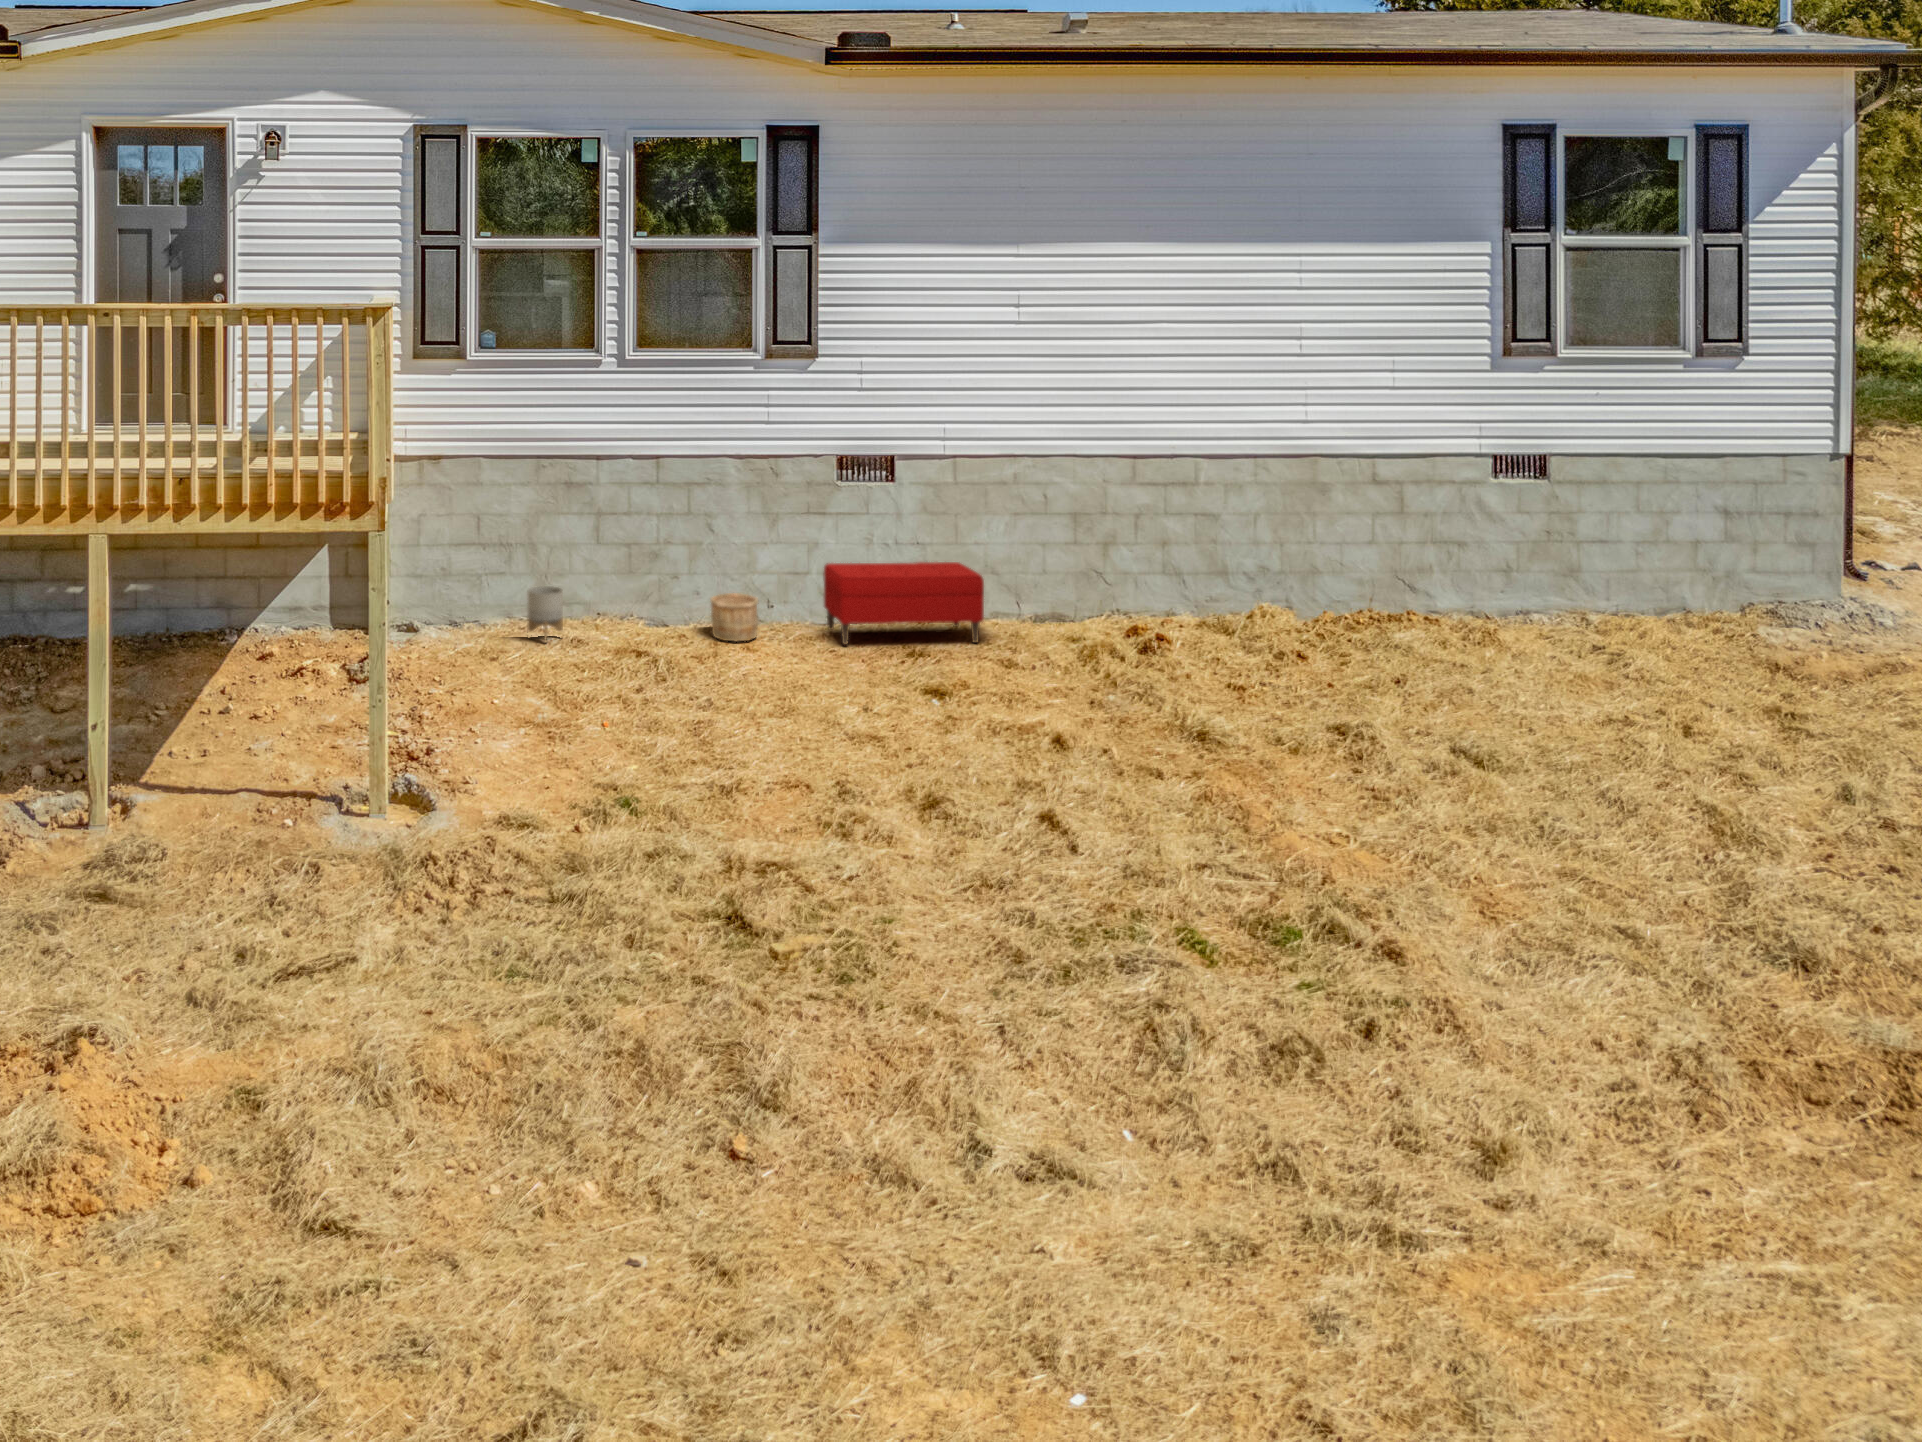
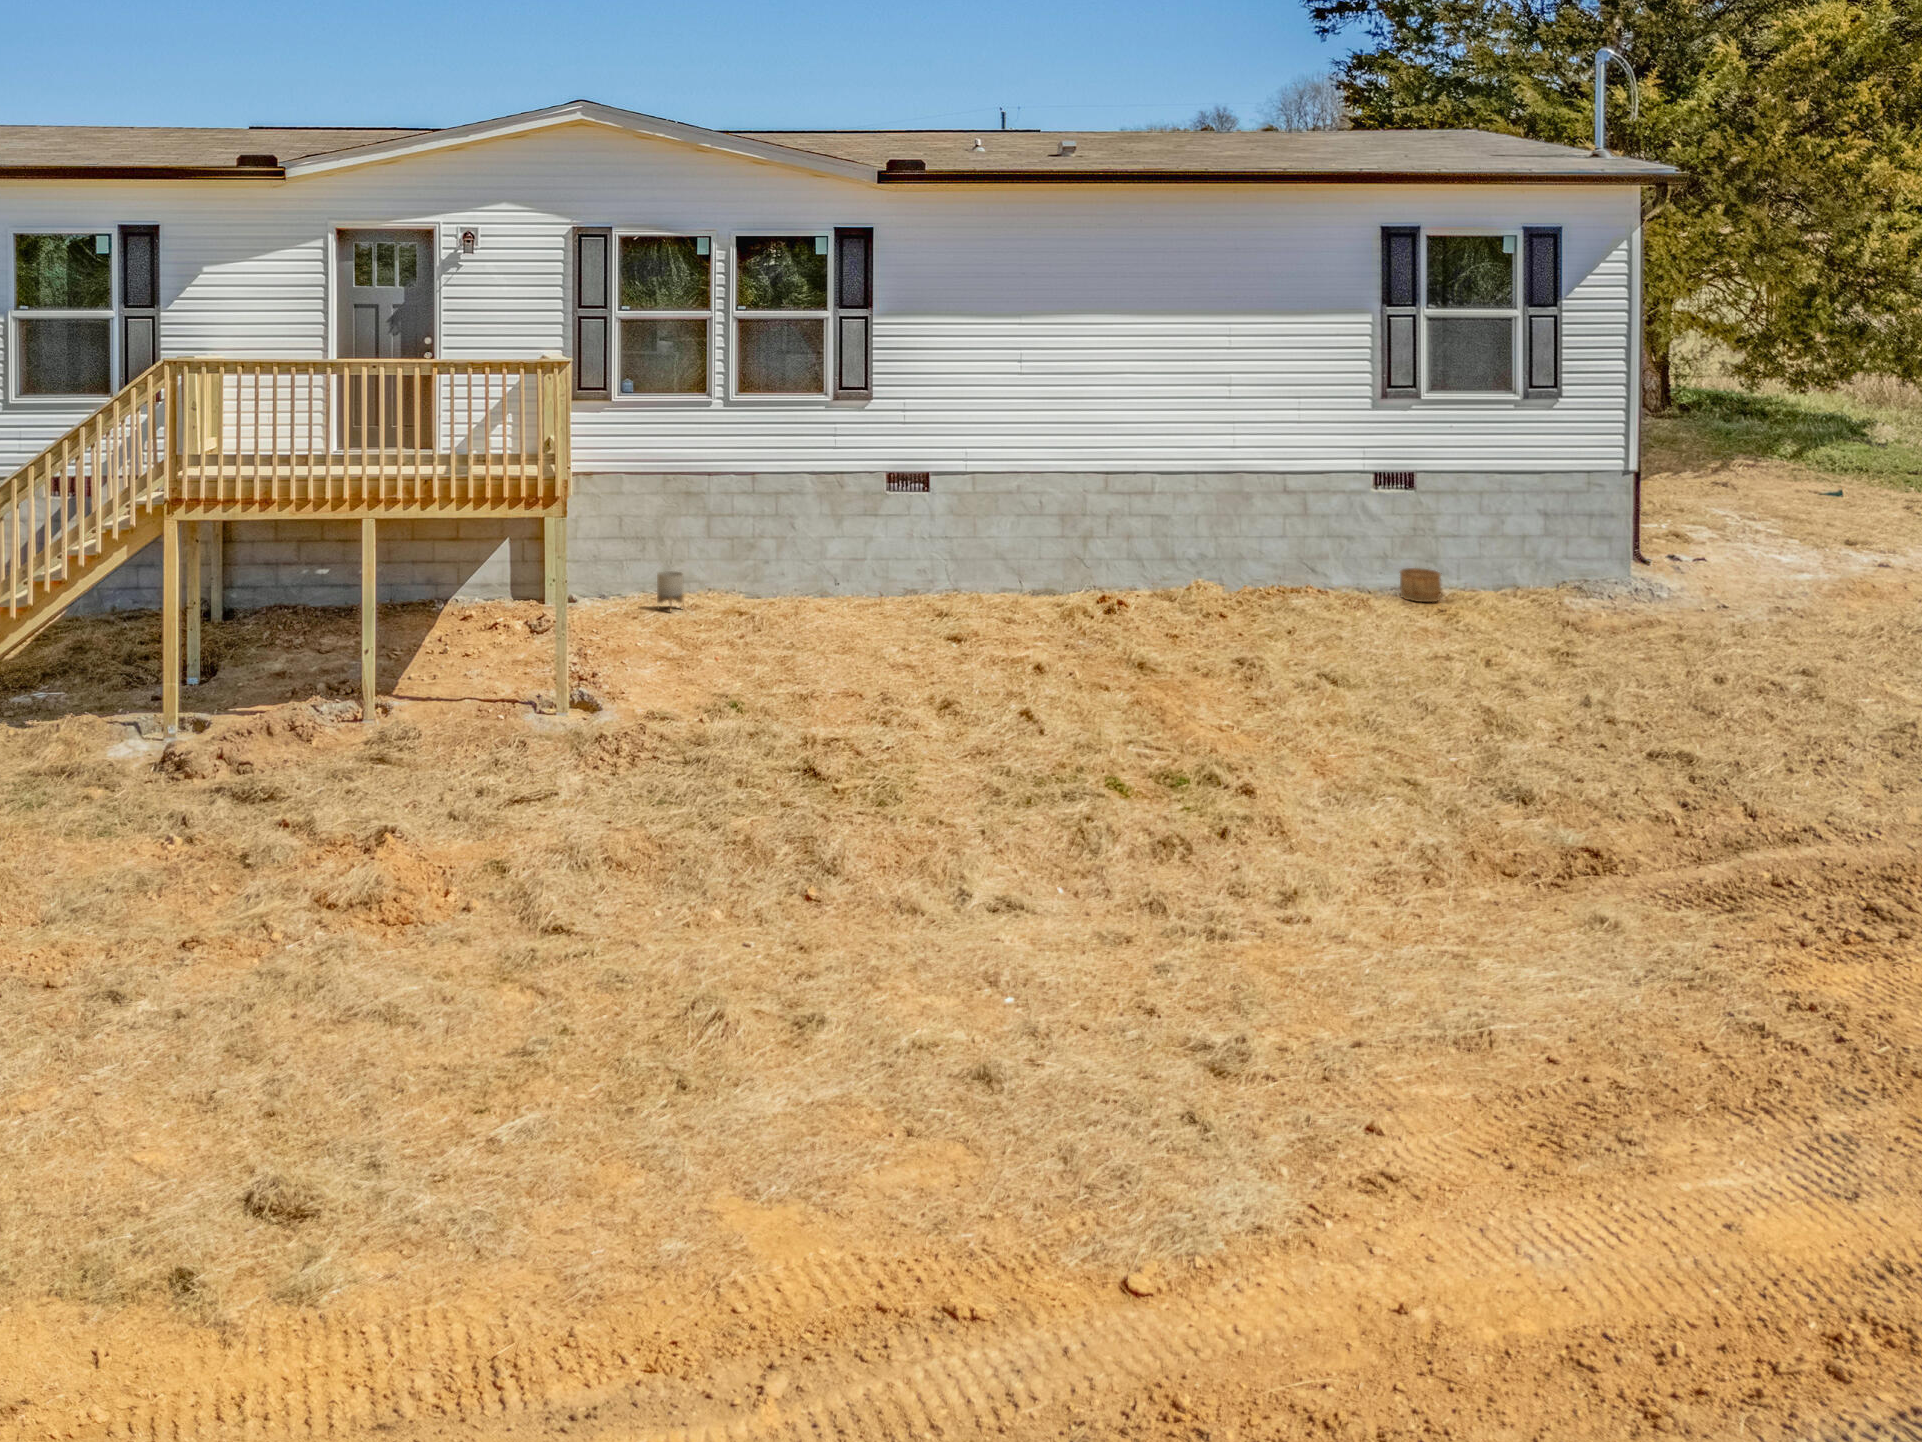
bench: present [824,562,984,644] -> none [878,554,996,613]
wooden bucket: present [710,593,758,641] -> present [1400,568,1442,602]

